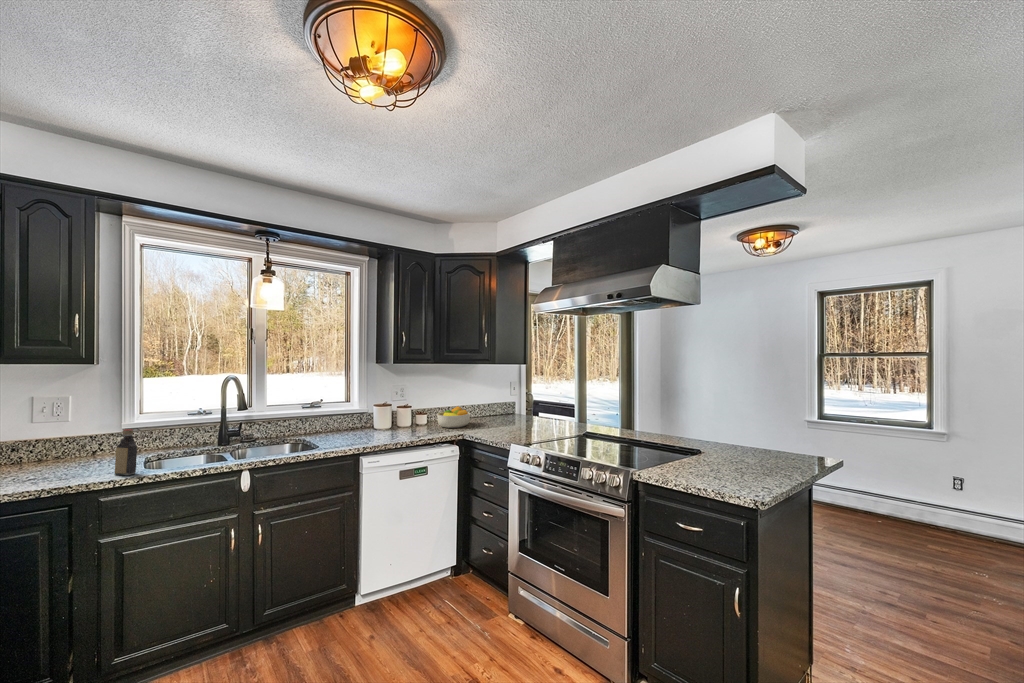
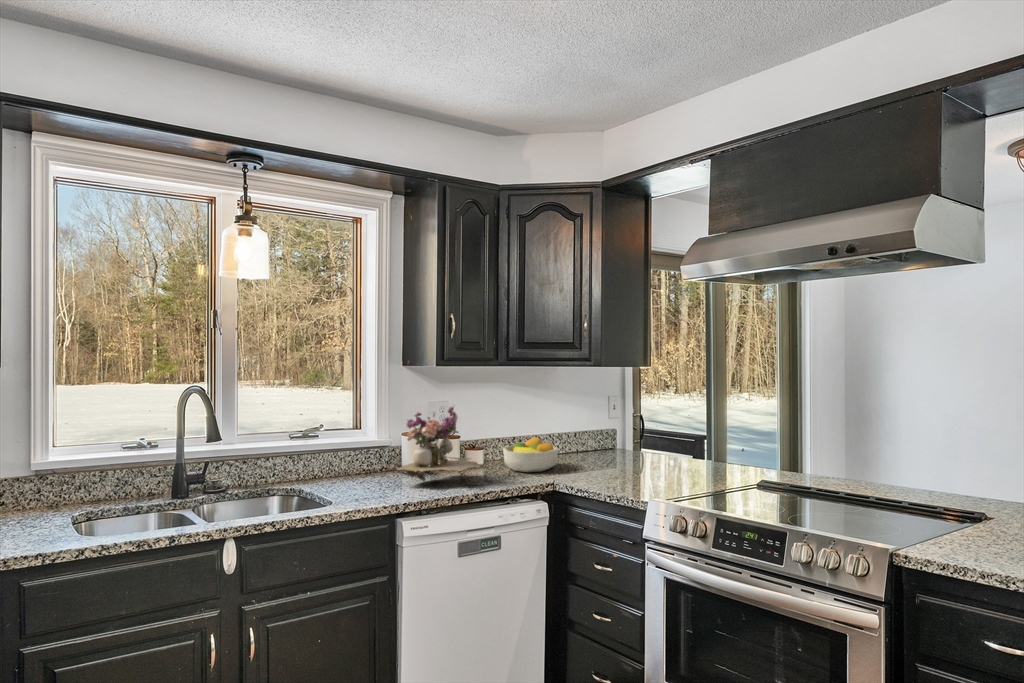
flower arrangement: none [364,387,419,435] -> present [397,406,482,482]
bottle: present [115,429,137,475] -> none [36,471,69,546]

